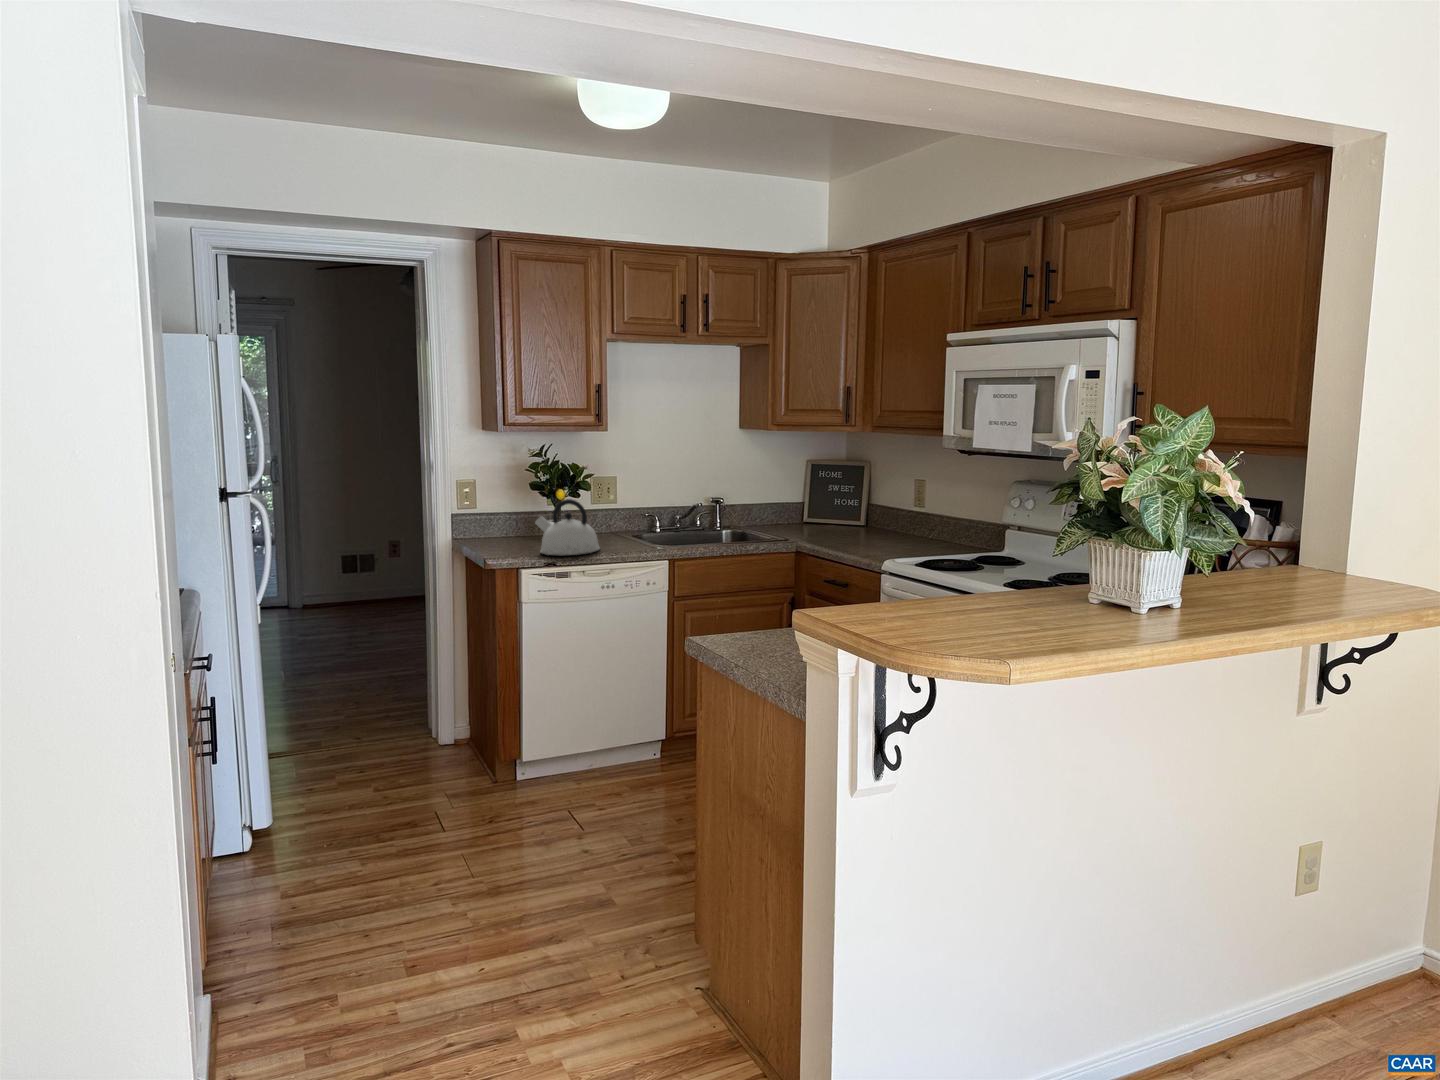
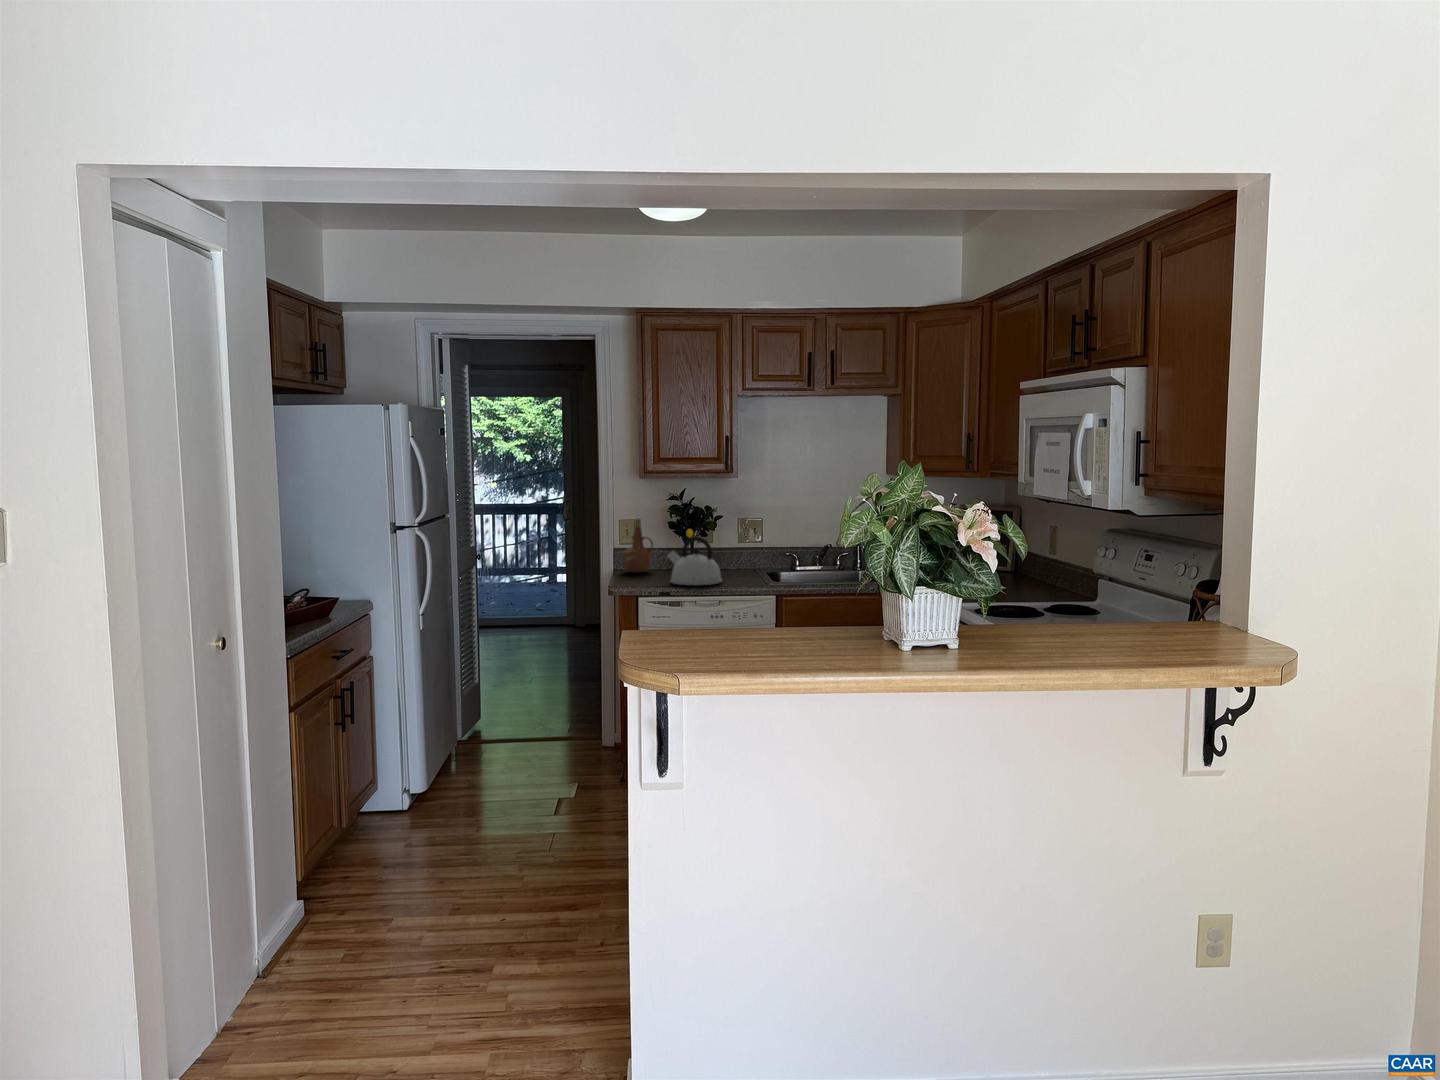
ceramic pitcher: none [482,480,517,542] -> present [622,519,653,572]

